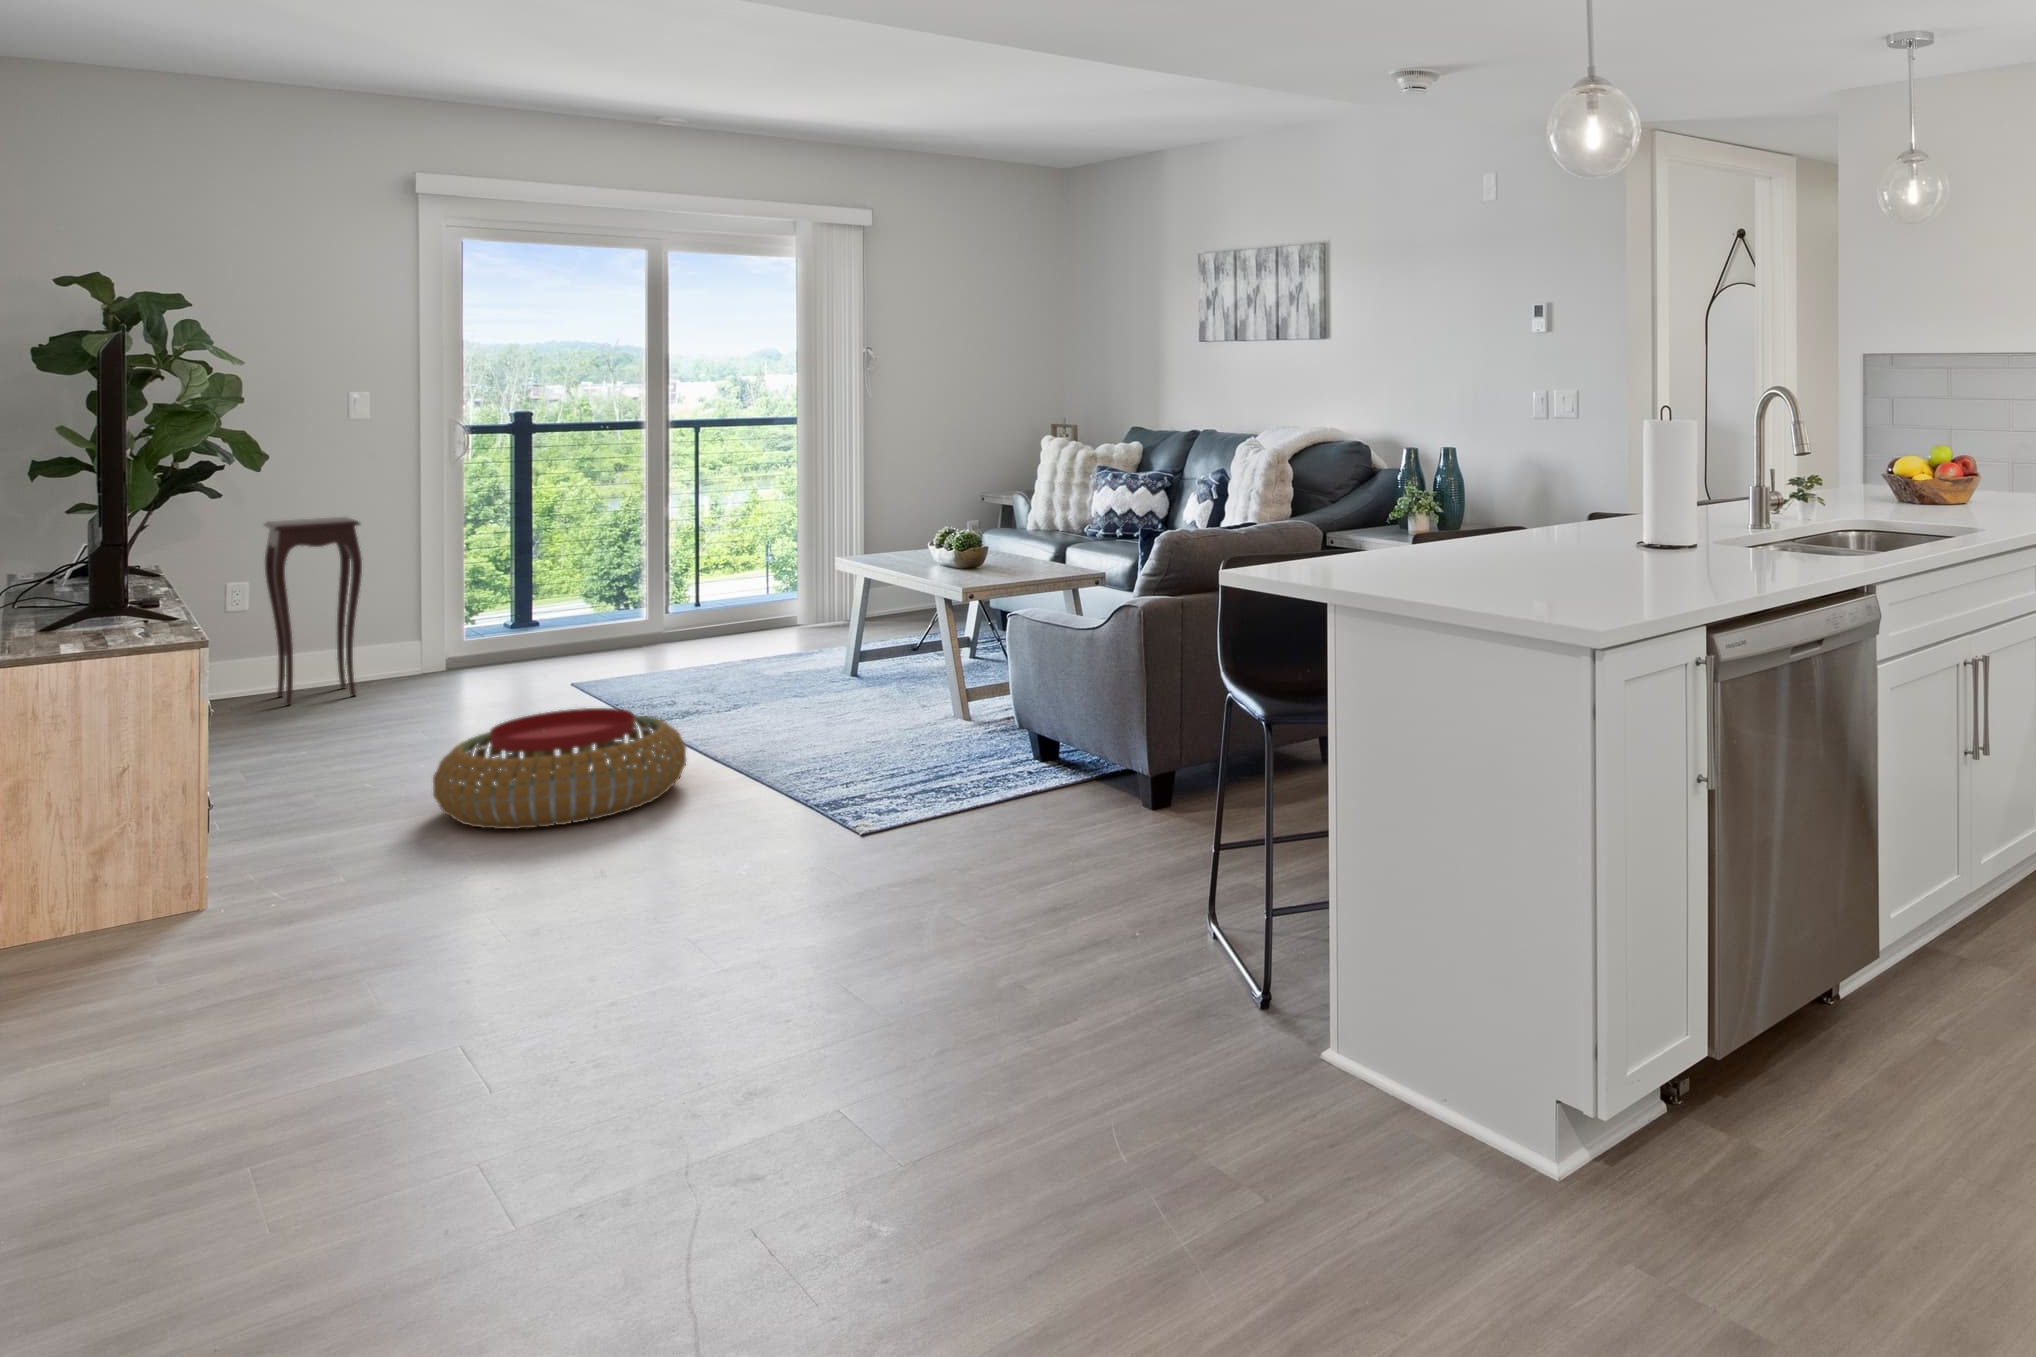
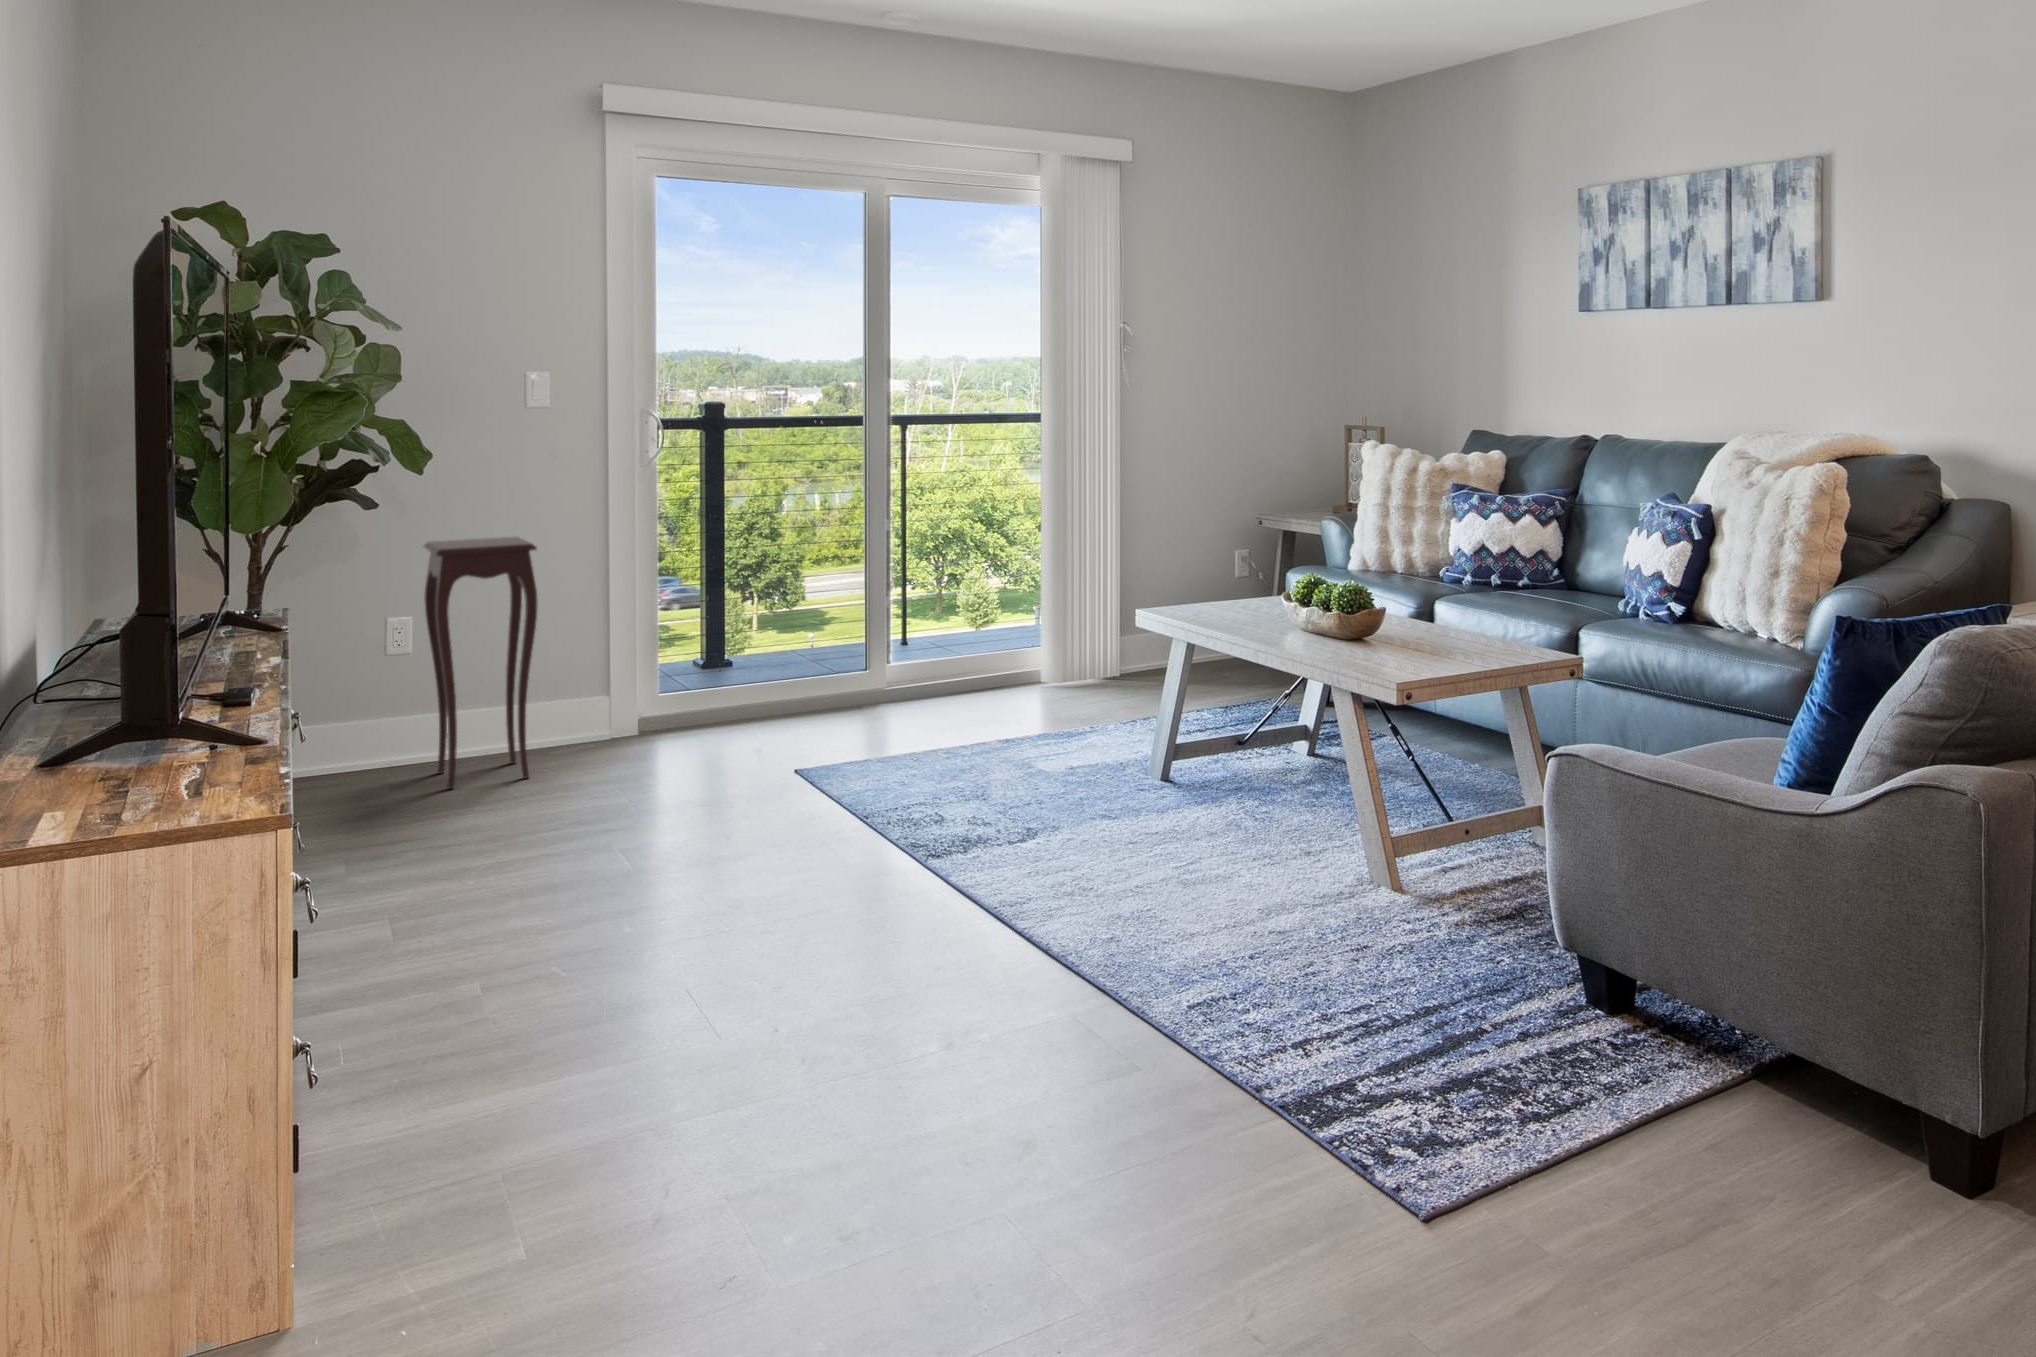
pouf: present [433,708,686,829] -> none [665,872,1032,1102]

